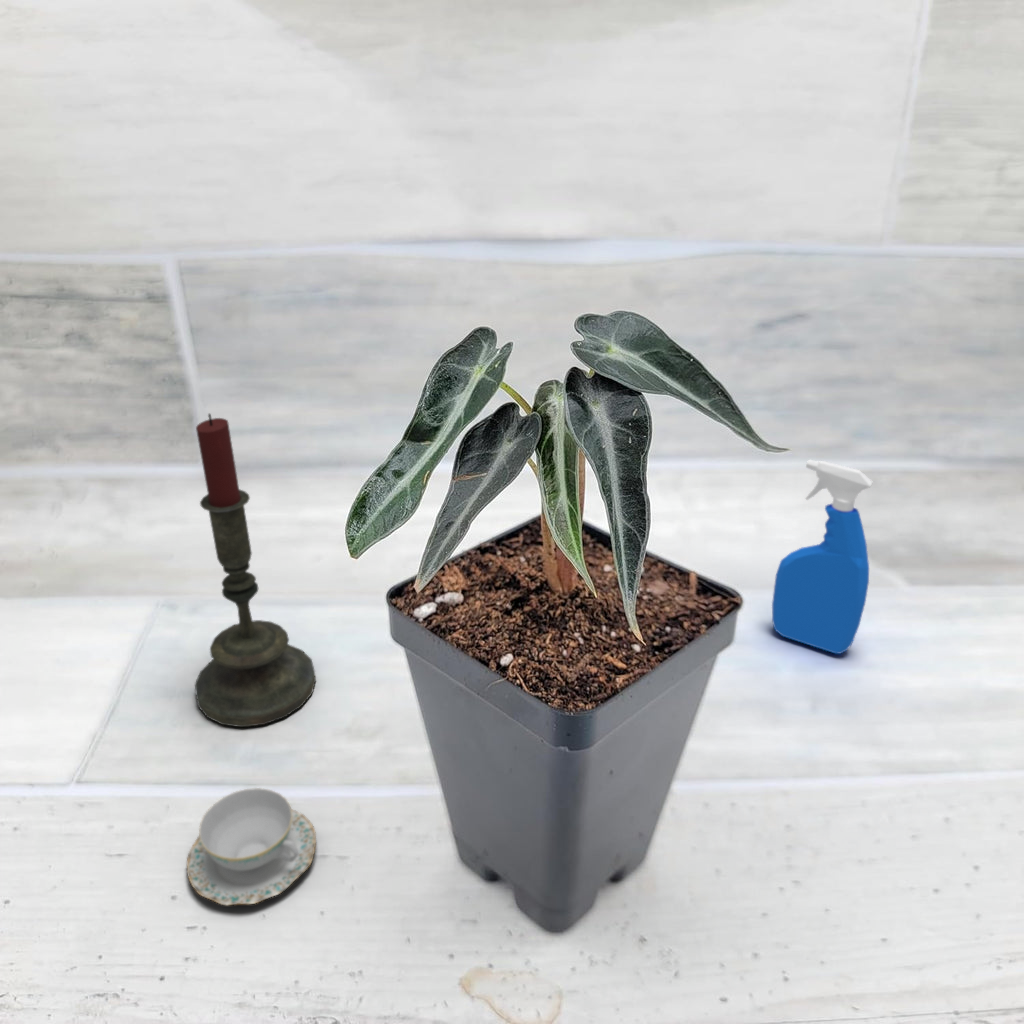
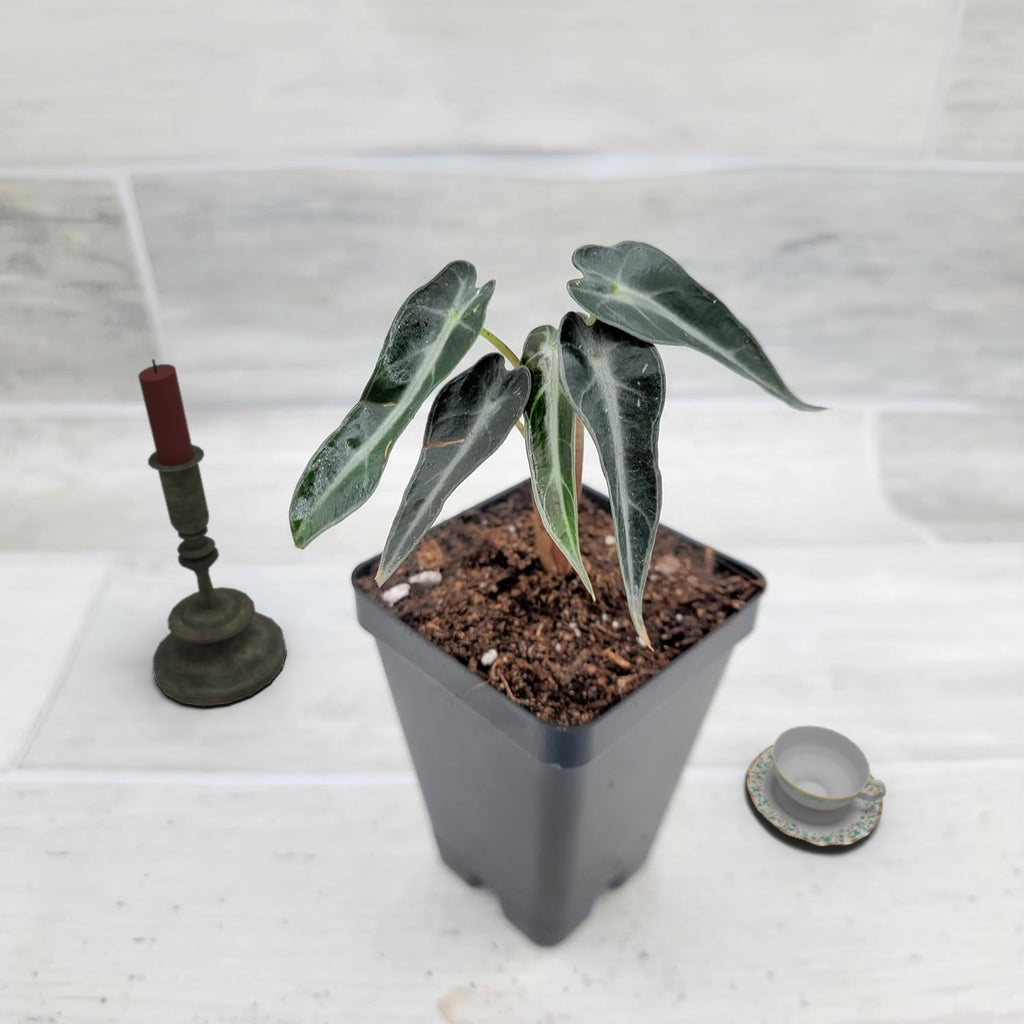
spray bottle: present [772,459,872,654] -> none [788,412,908,625]
teacup: present [187,788,316,905] -> present [747,726,886,846]

